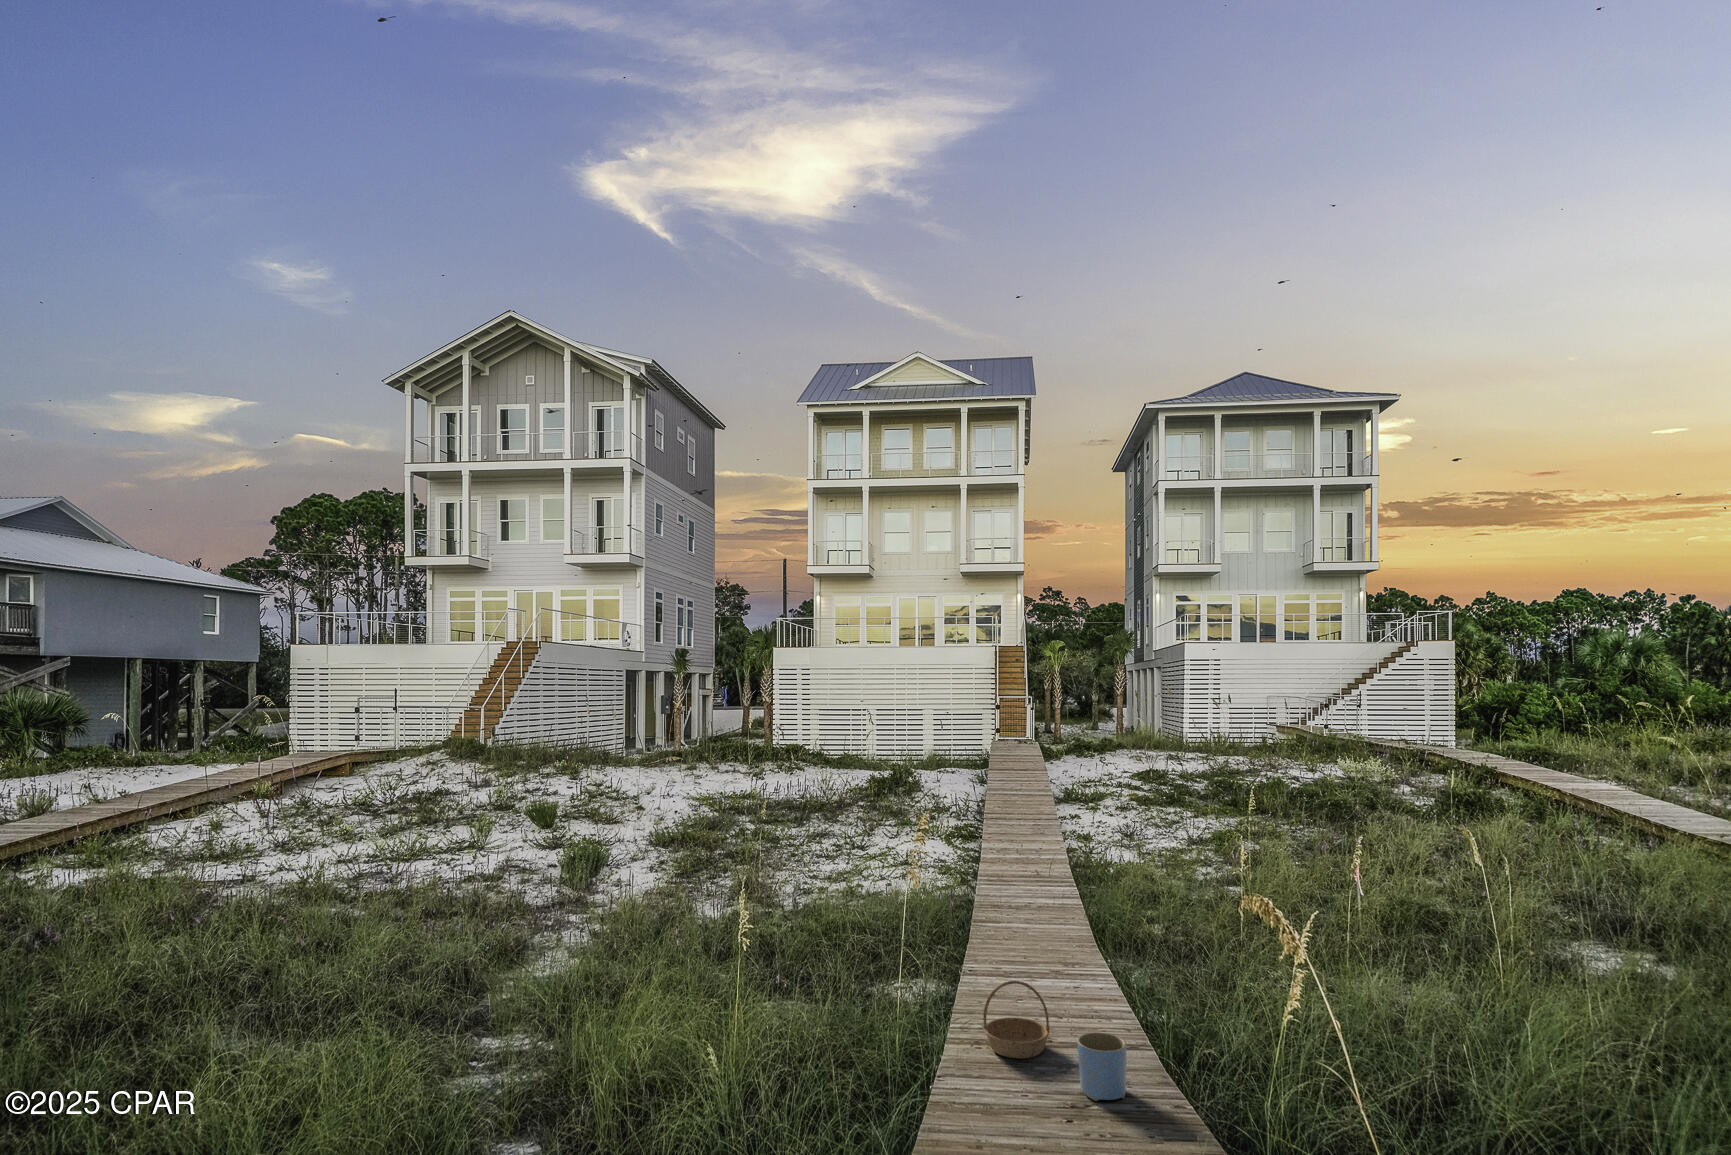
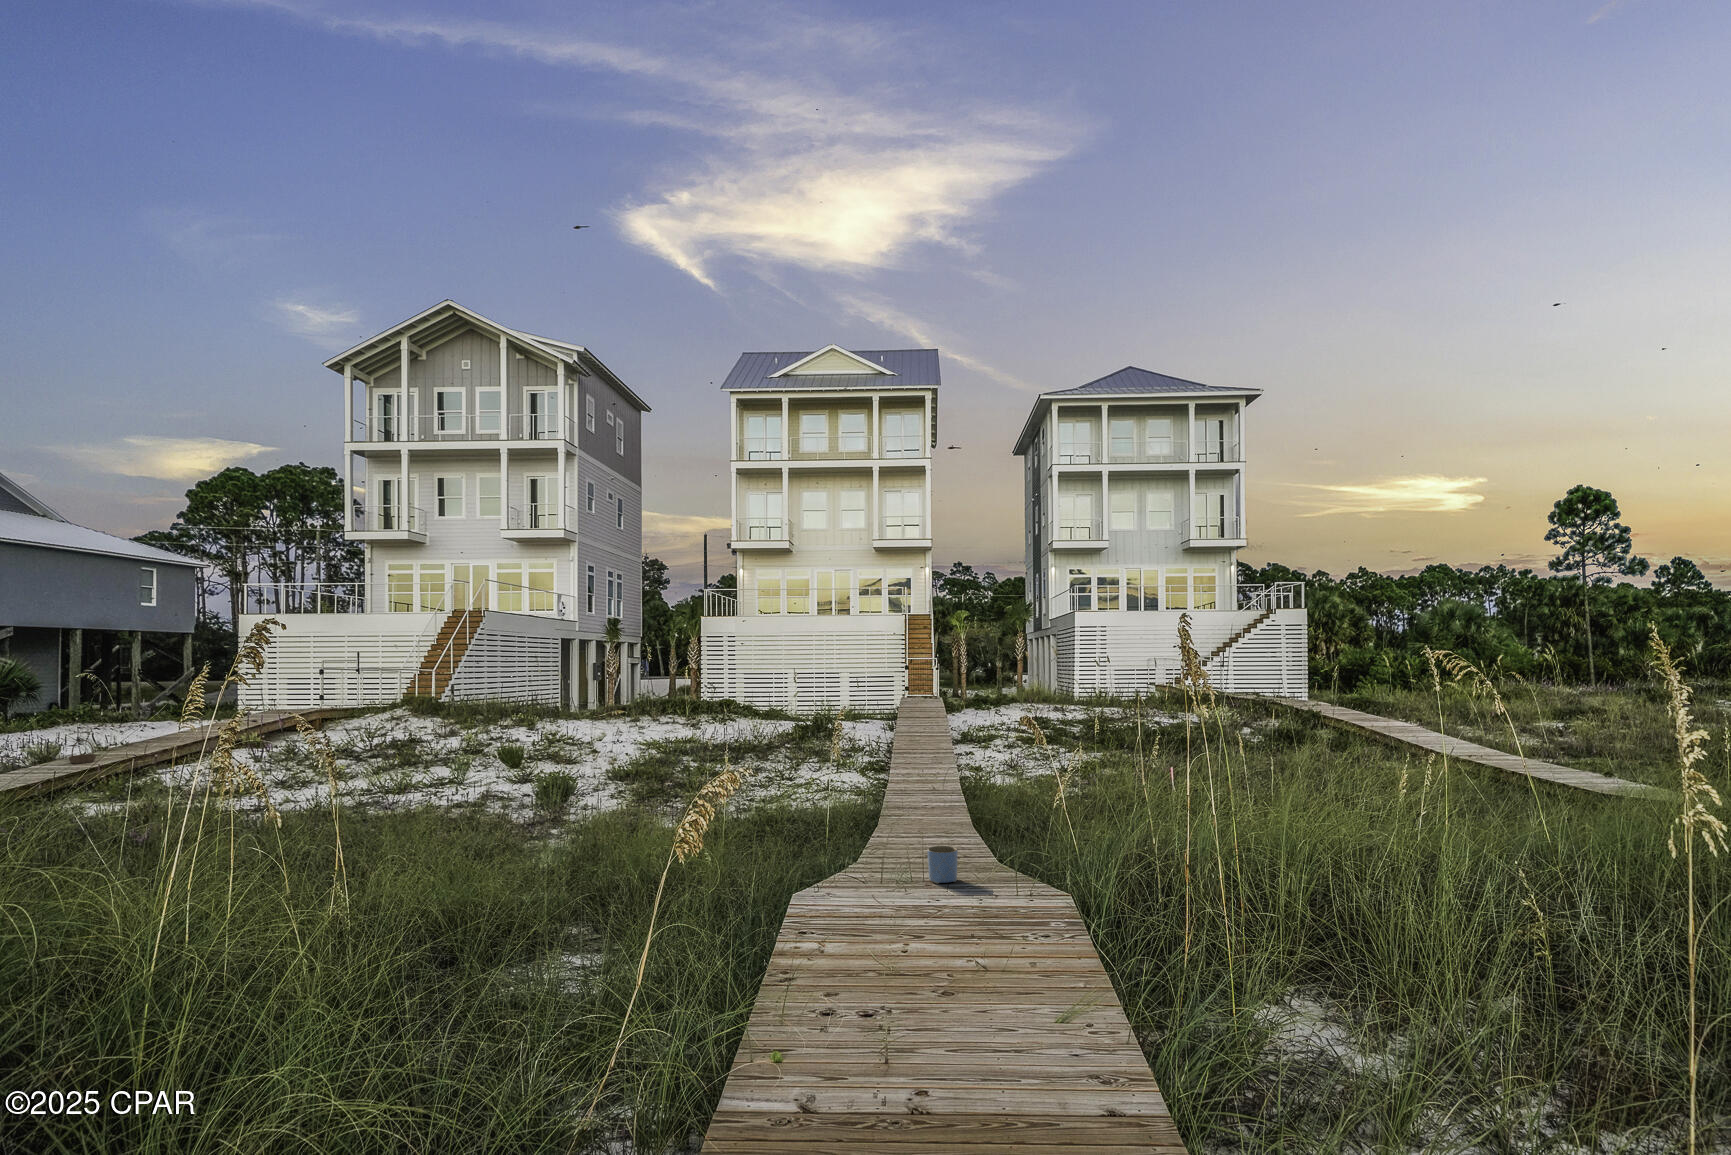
basket: present [983,981,1050,1059] -> present [68,740,97,763]

